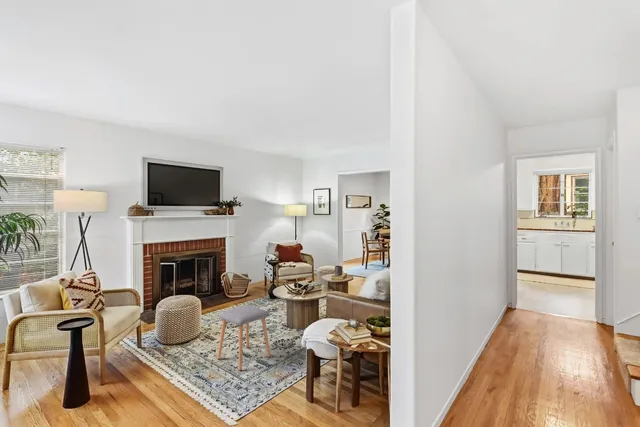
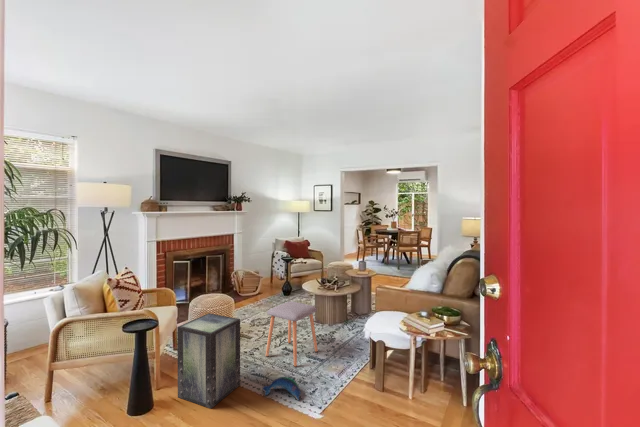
storage box: none [115,314,178,407] -> present [177,313,240,409]
plush toy: none [194,380,229,404] -> present [262,377,301,400]

